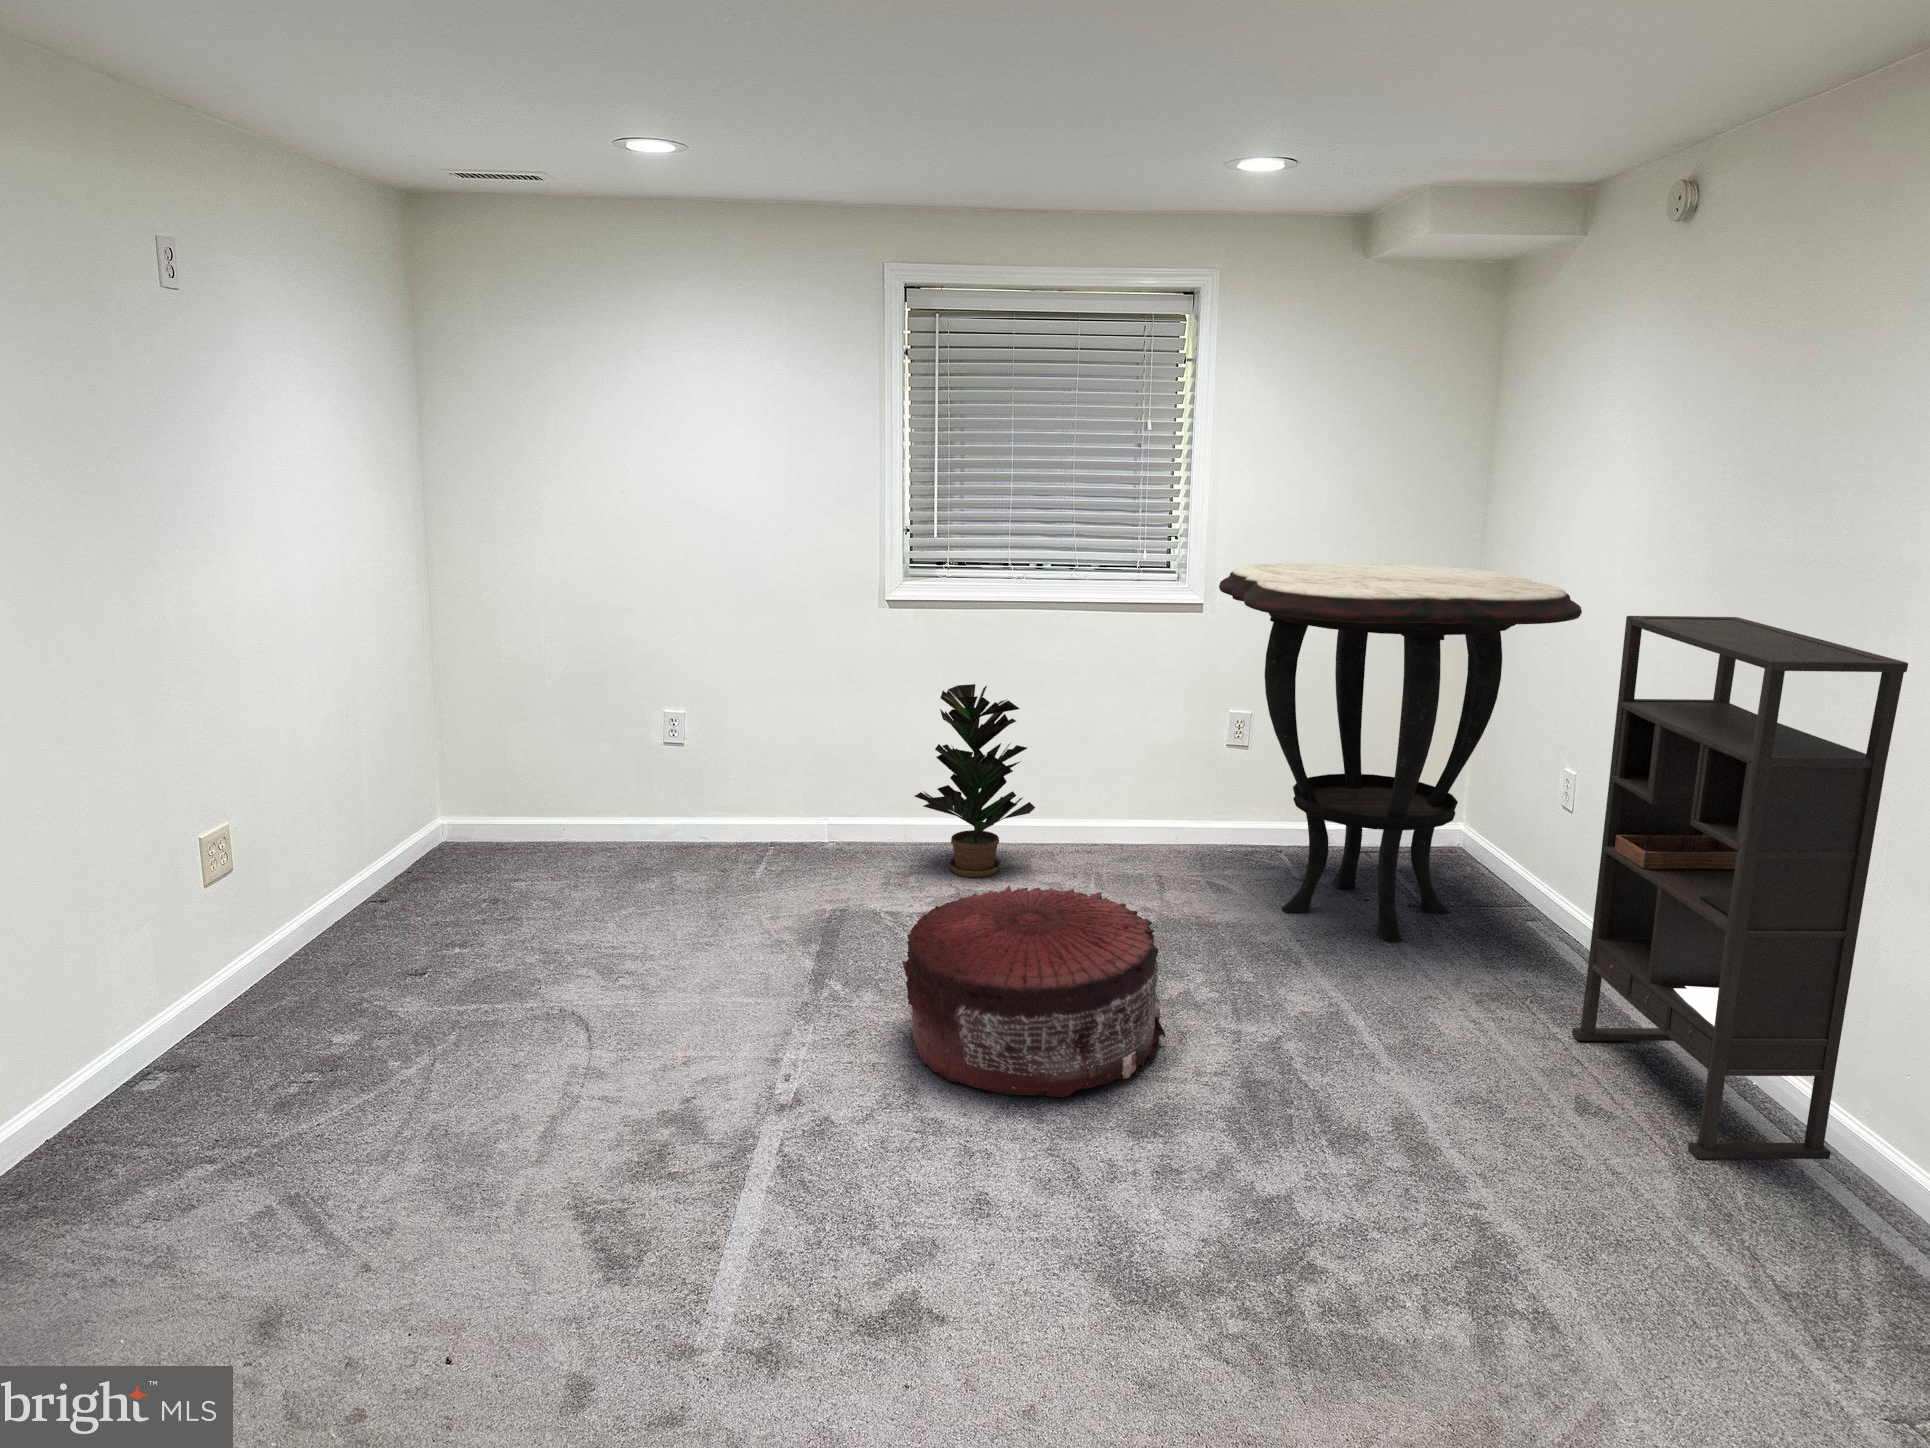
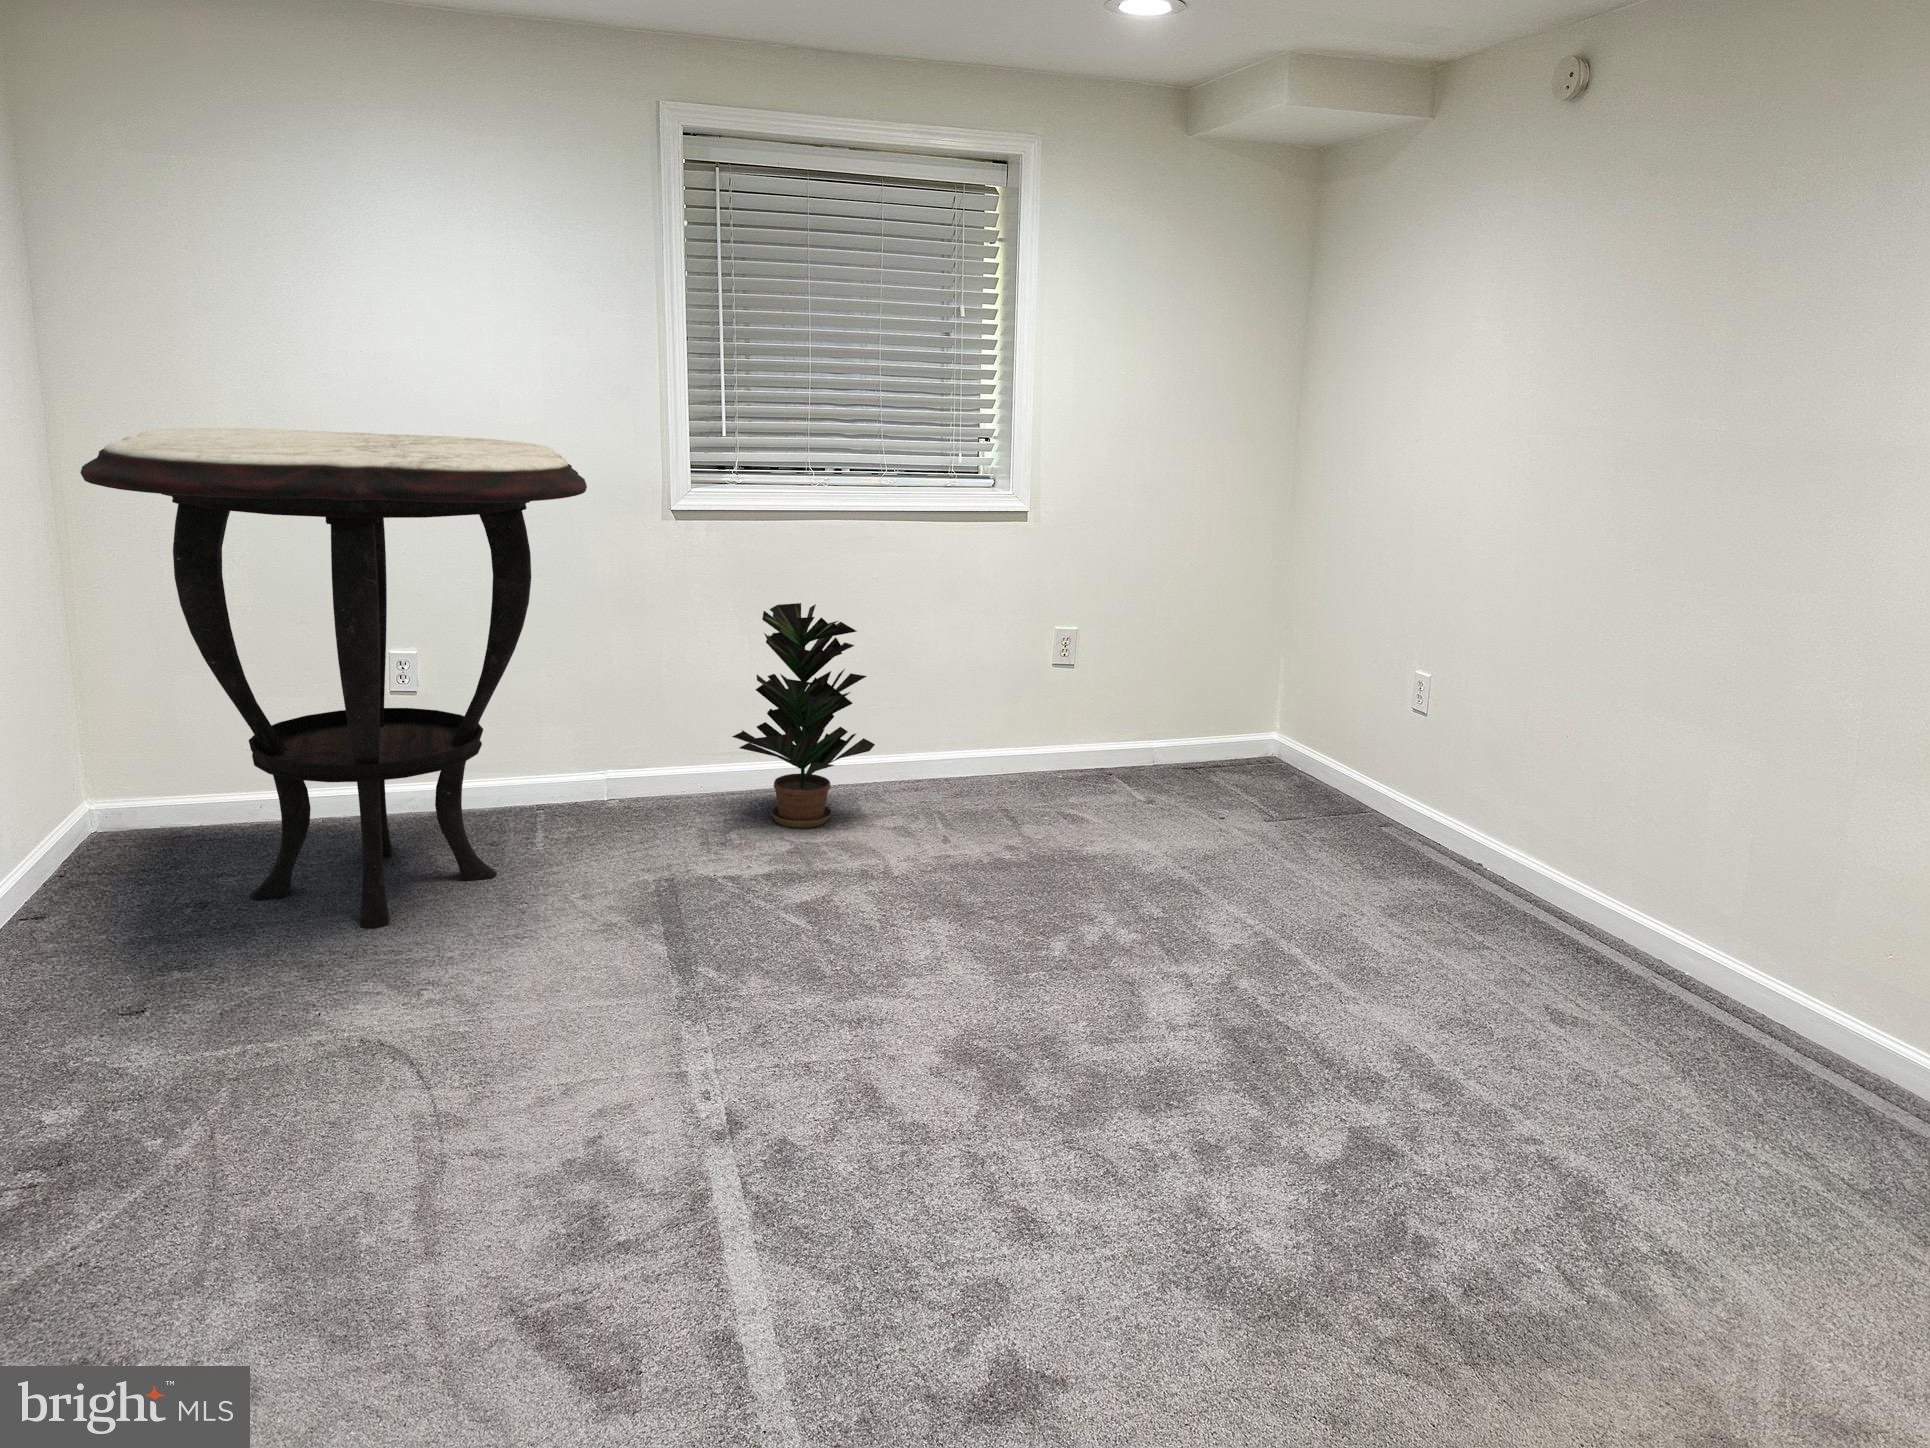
side table: present [1219,563,1582,943] -> present [80,428,587,929]
bookshelf: present [1572,616,1908,1159] -> none [1492,524,1878,1063]
pouf: present [902,886,1166,1097] -> none [828,835,1126,1081]

